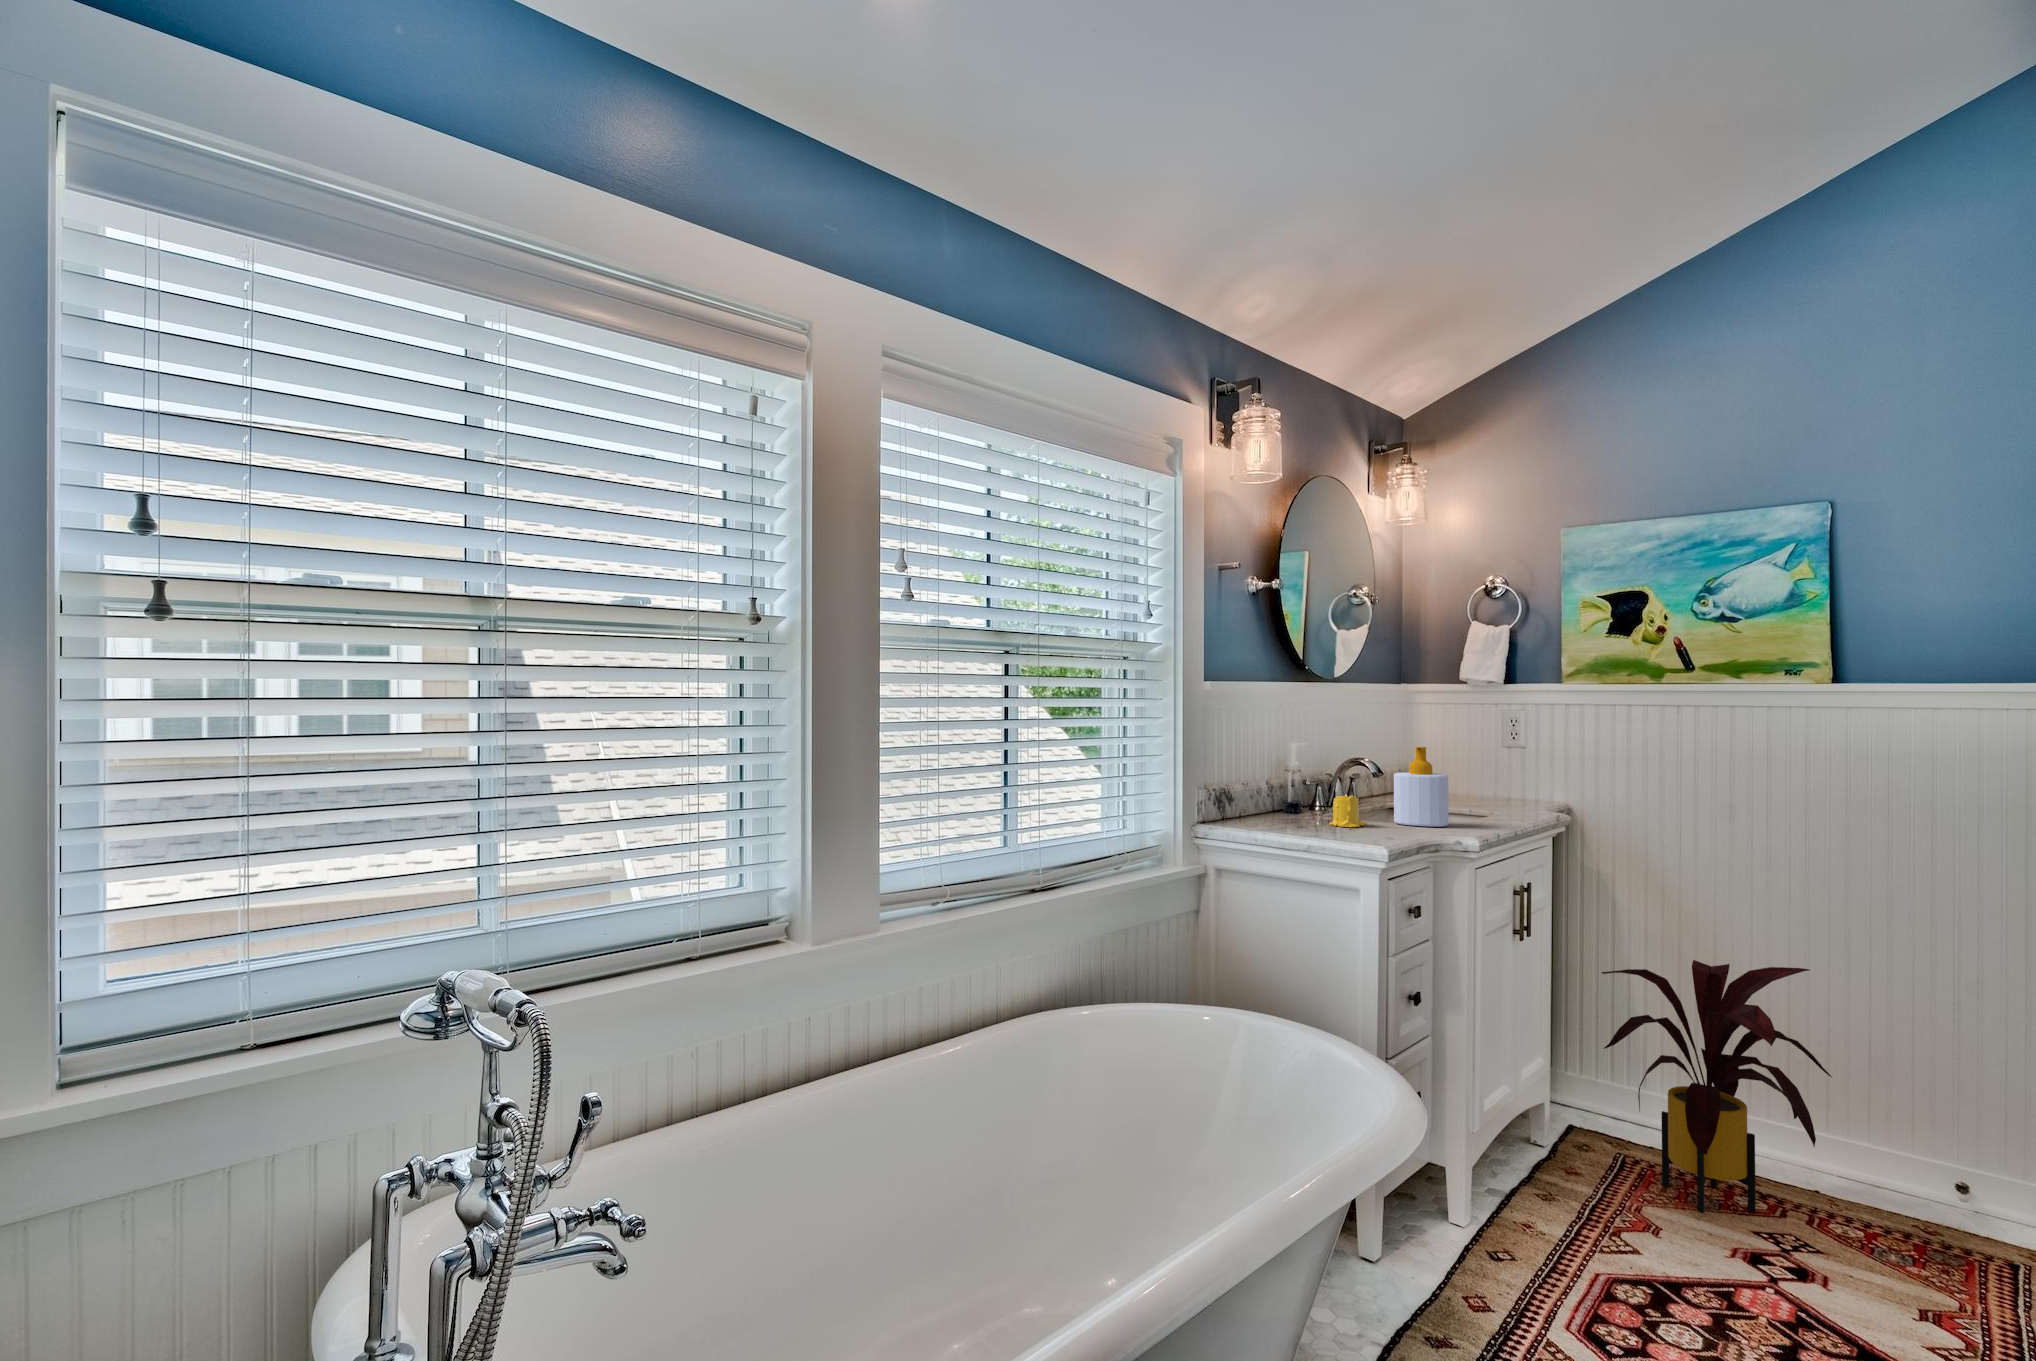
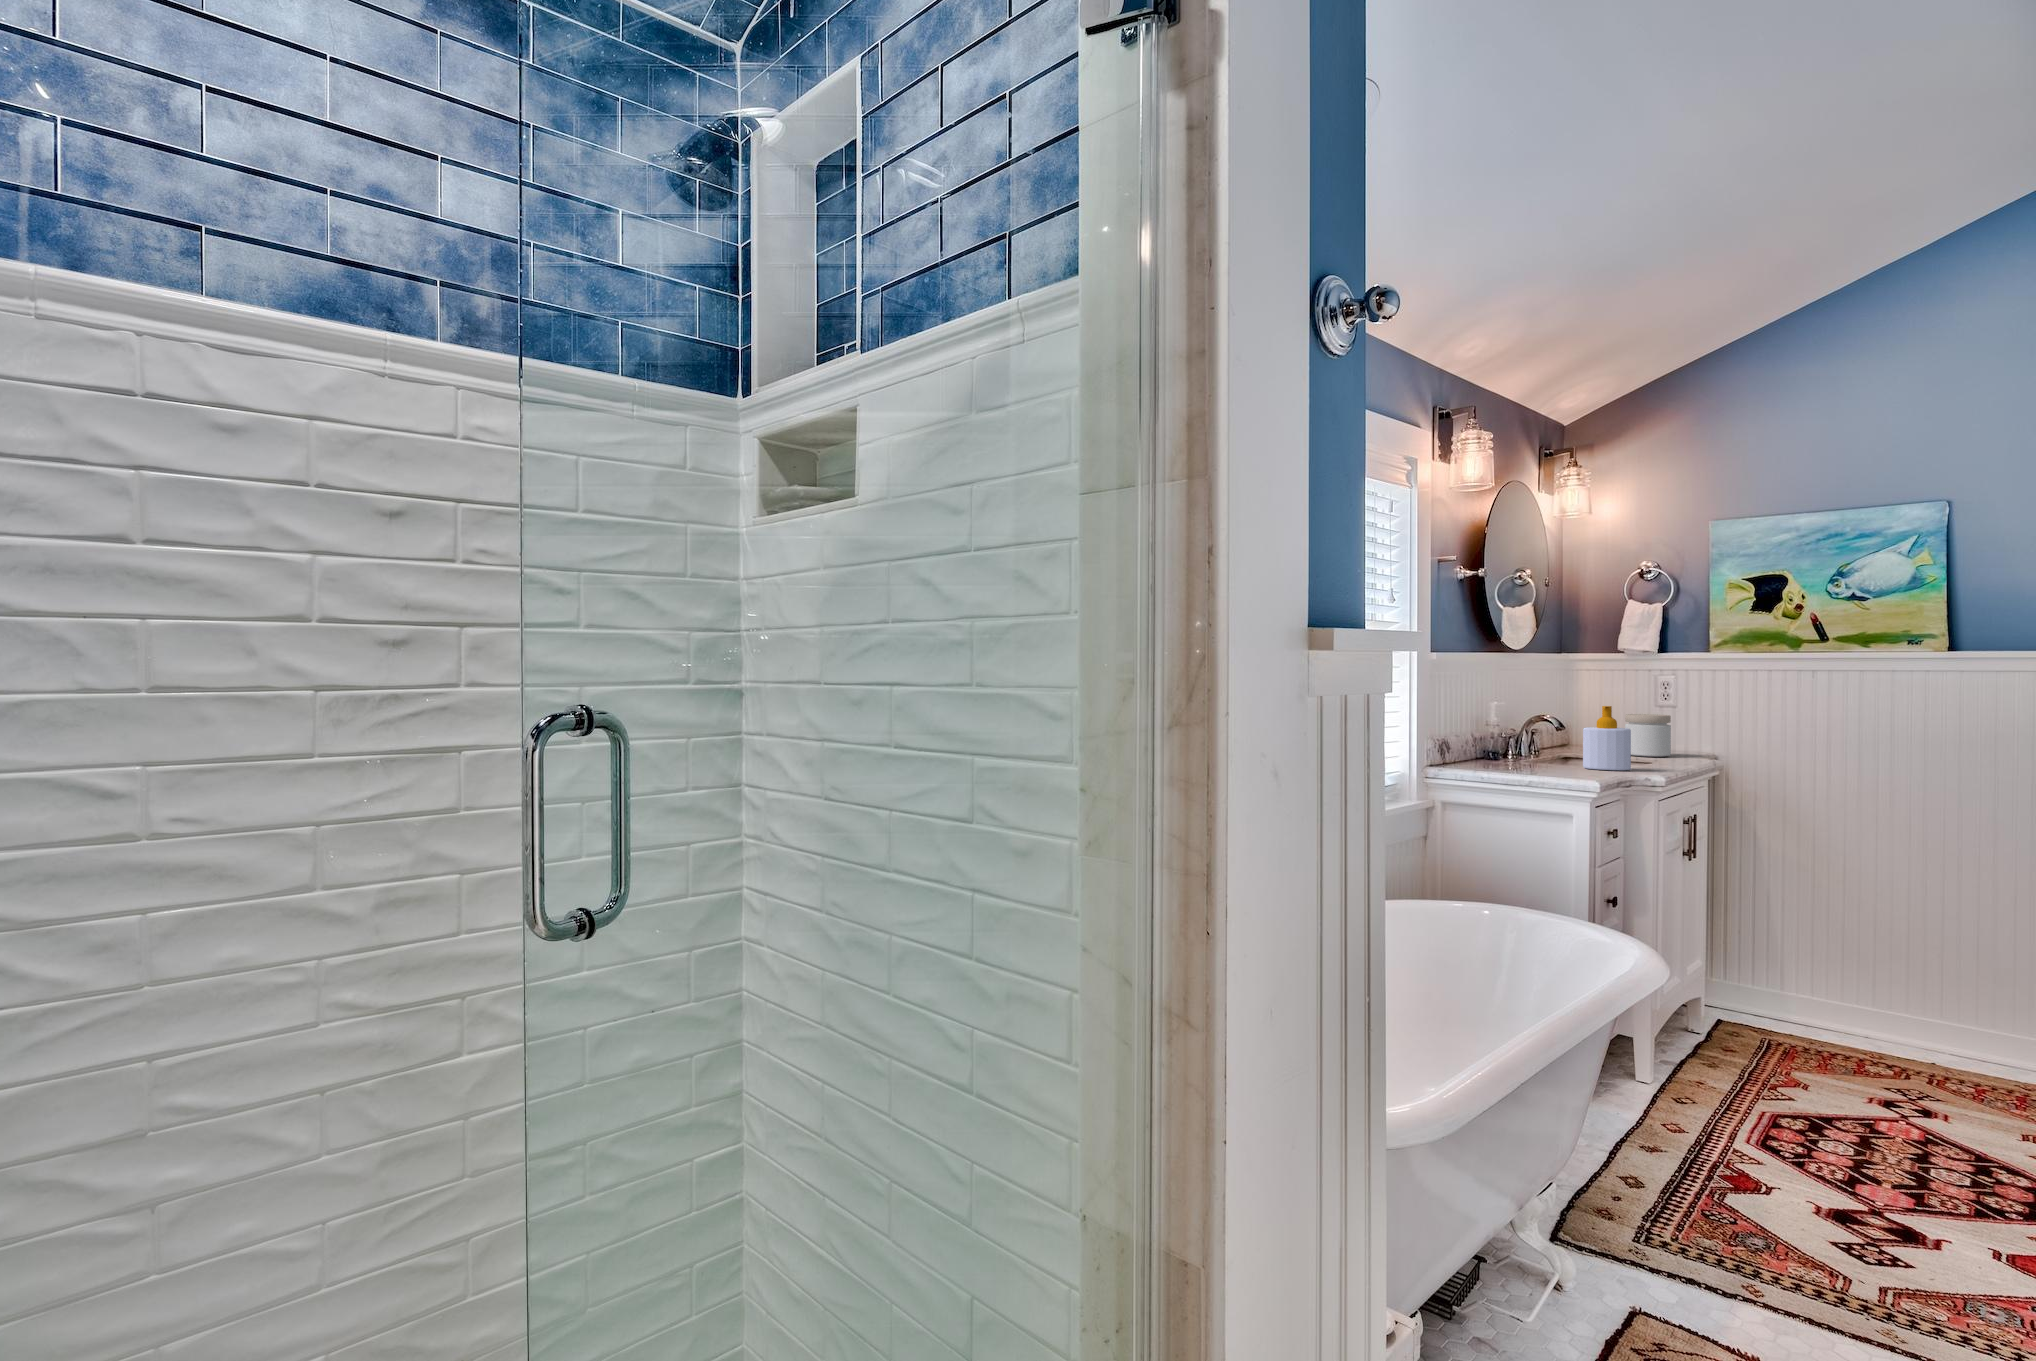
jar: none [1466,754,1517,806] -> present [1625,714,1671,757]
candle: present [1329,795,1367,827] -> none [1531,744,1564,771]
house plant: present [1602,960,1832,1213] -> none [1750,880,1949,1076]

